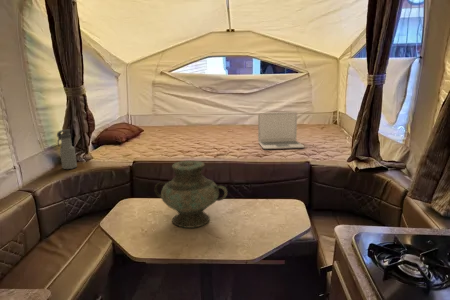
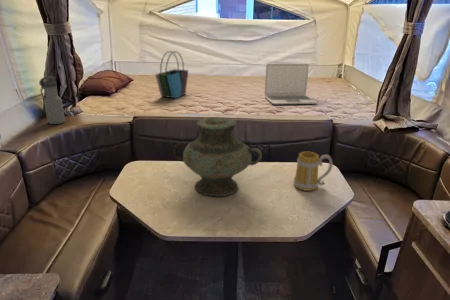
tote bag: none [160,105,191,145] -> present [156,52,188,98]
mug: none [259,189,290,223] -> present [294,152,333,191]

